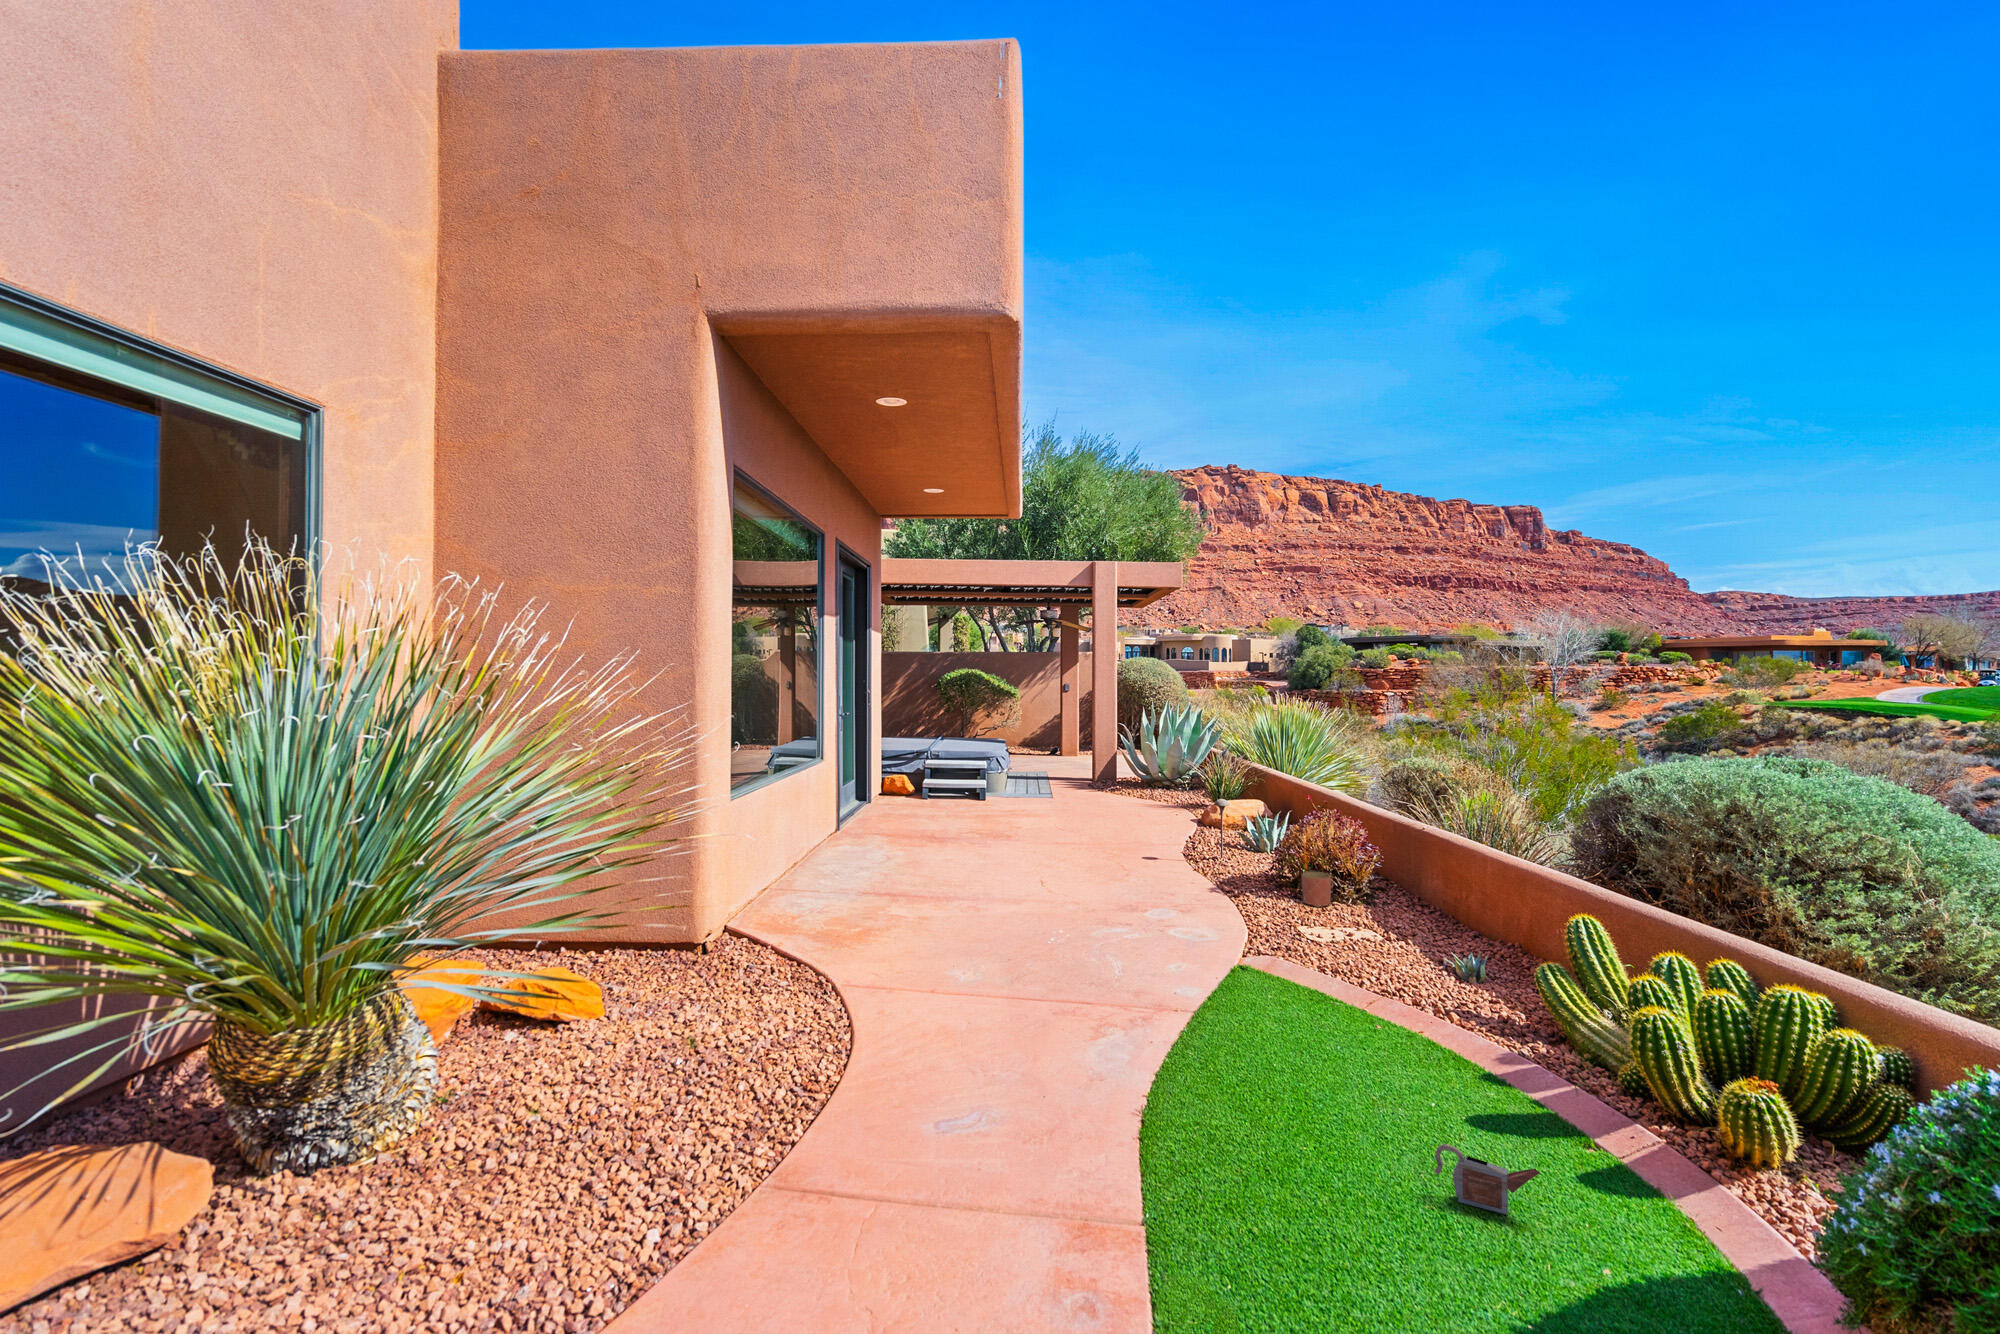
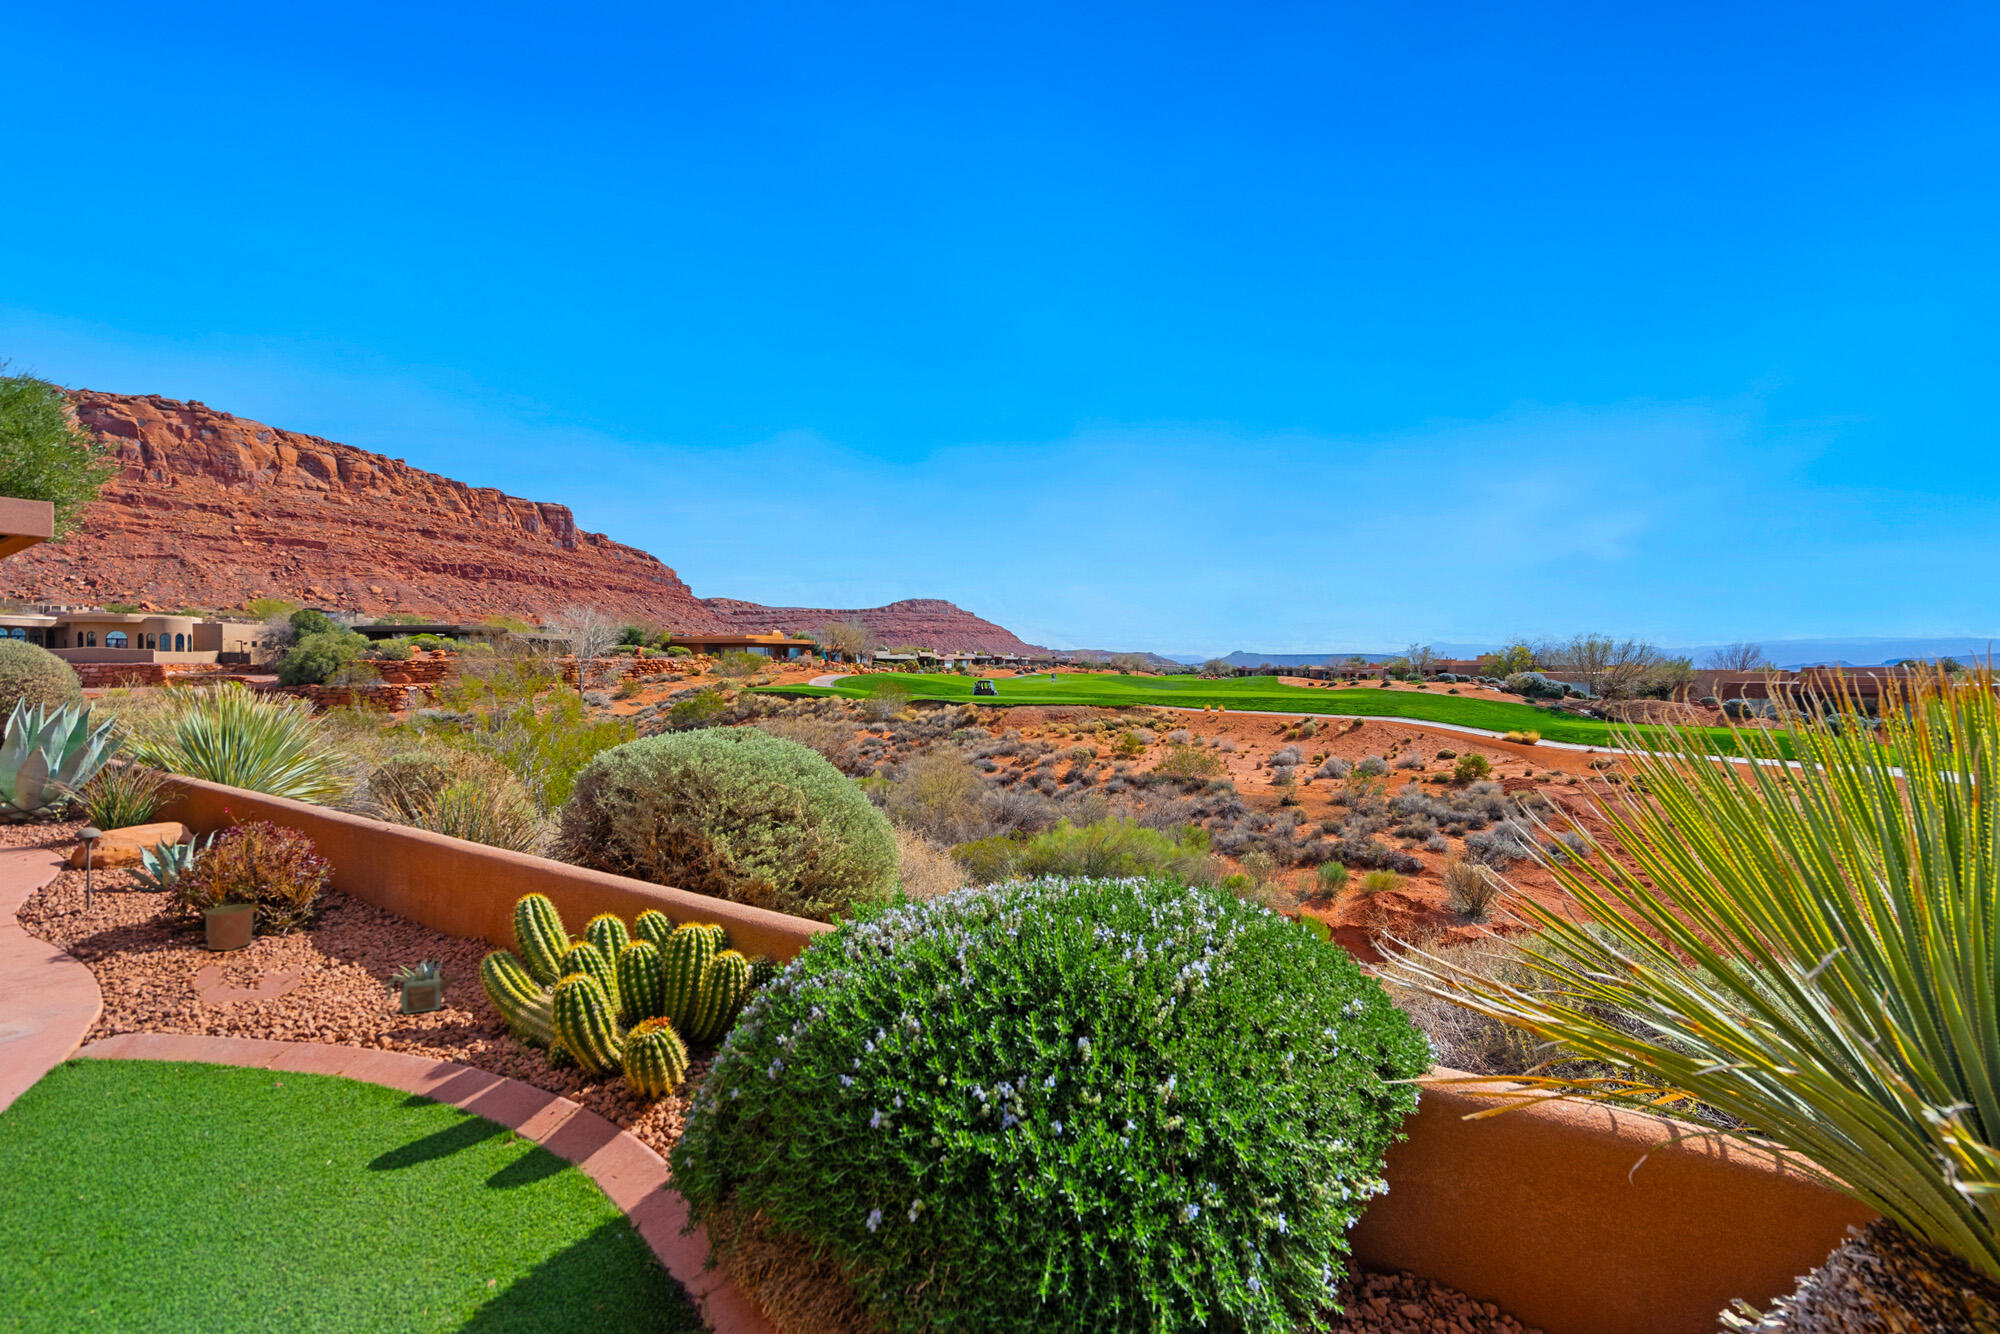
watering can: present [1434,1144,1540,1215] -> present [386,972,462,1014]

